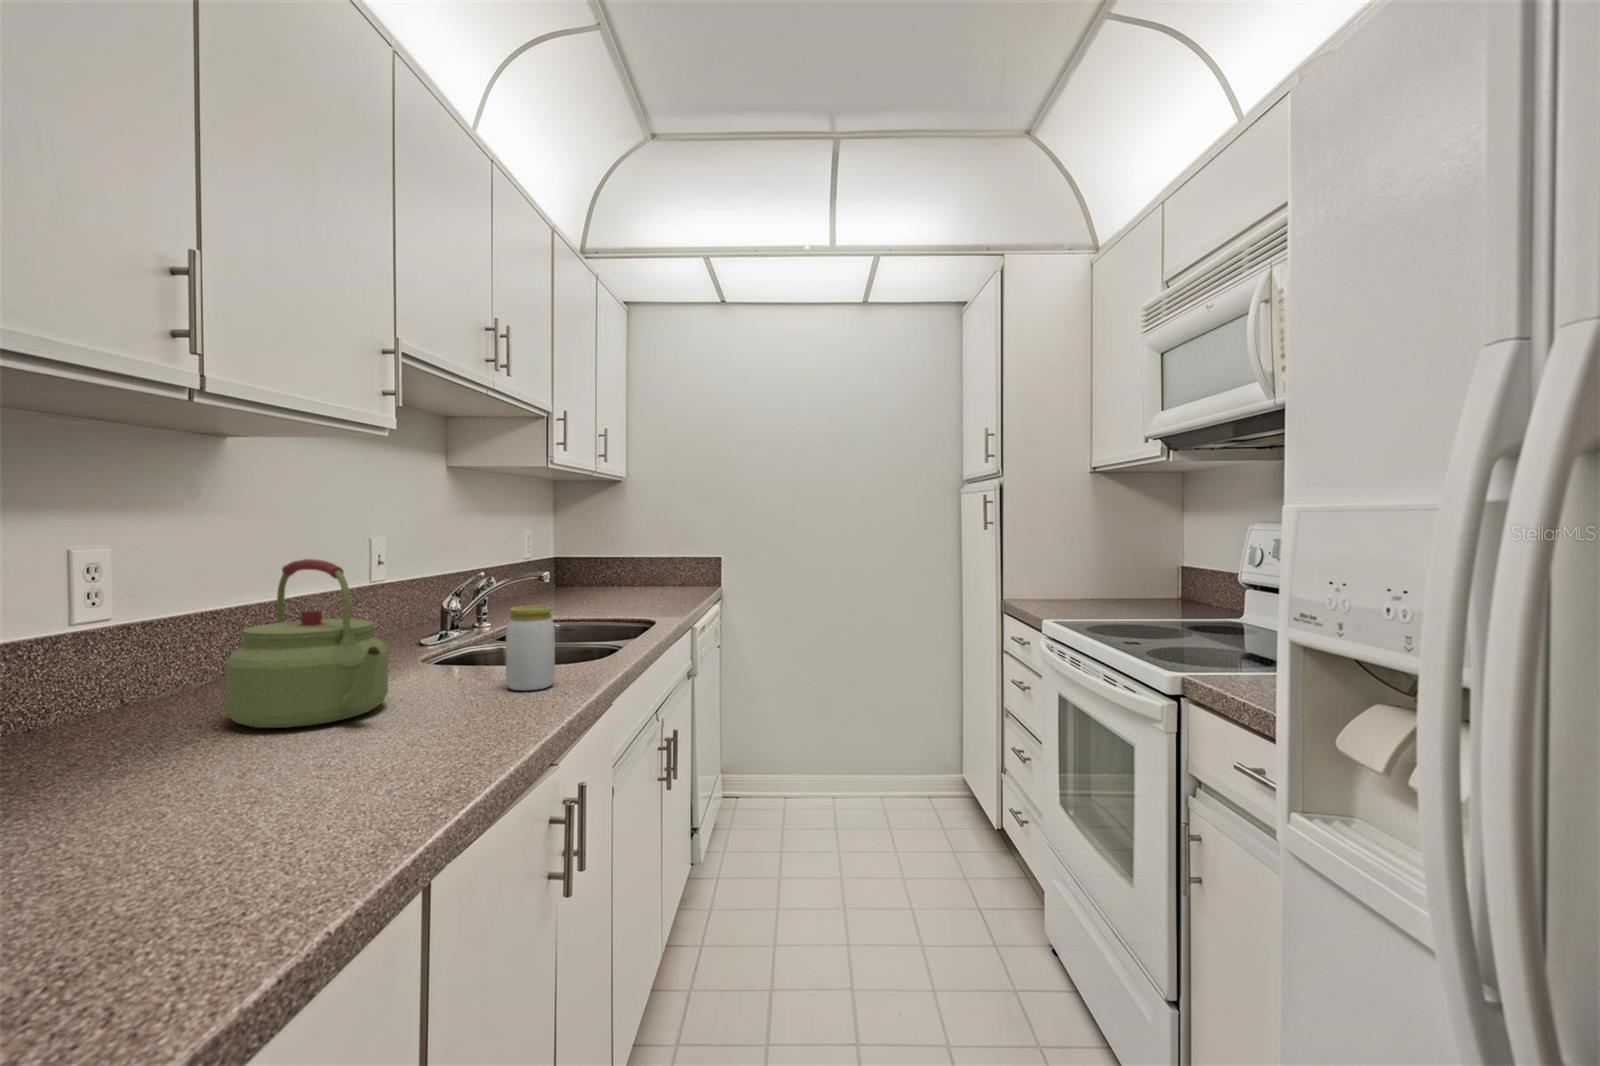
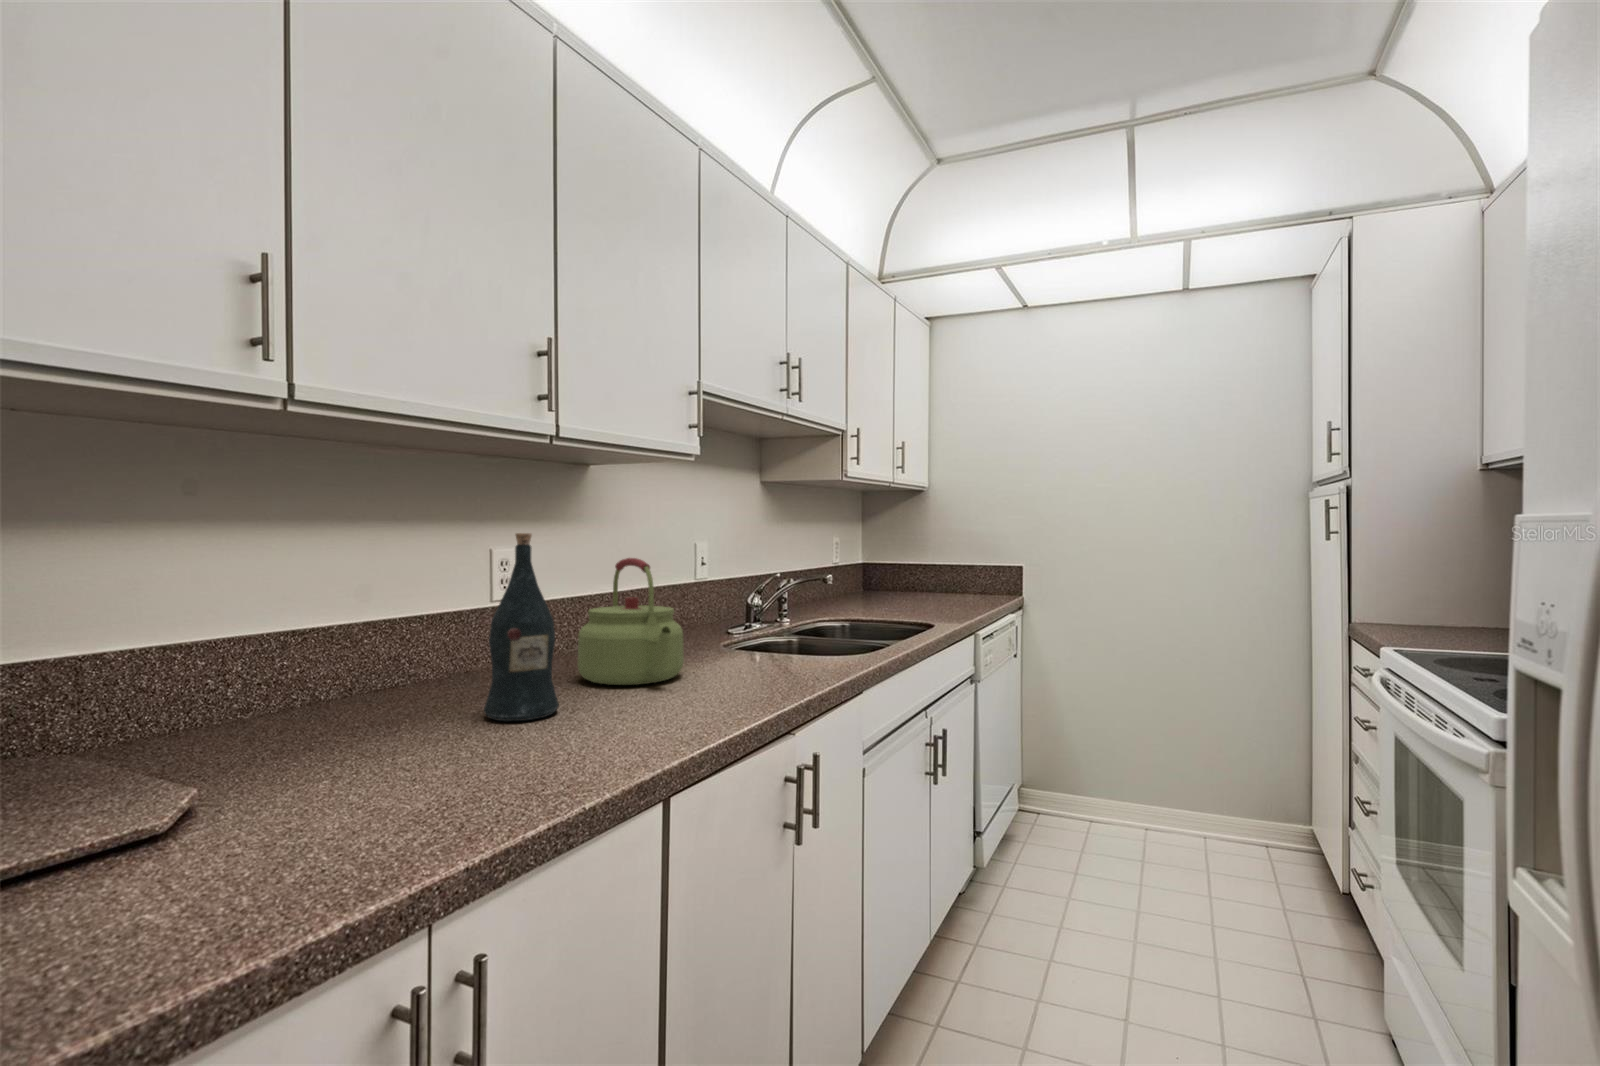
wine bottle: none [74,530,215,809] -> present [484,533,559,721]
jar: present [506,606,555,690] -> none [773,602,813,676]

